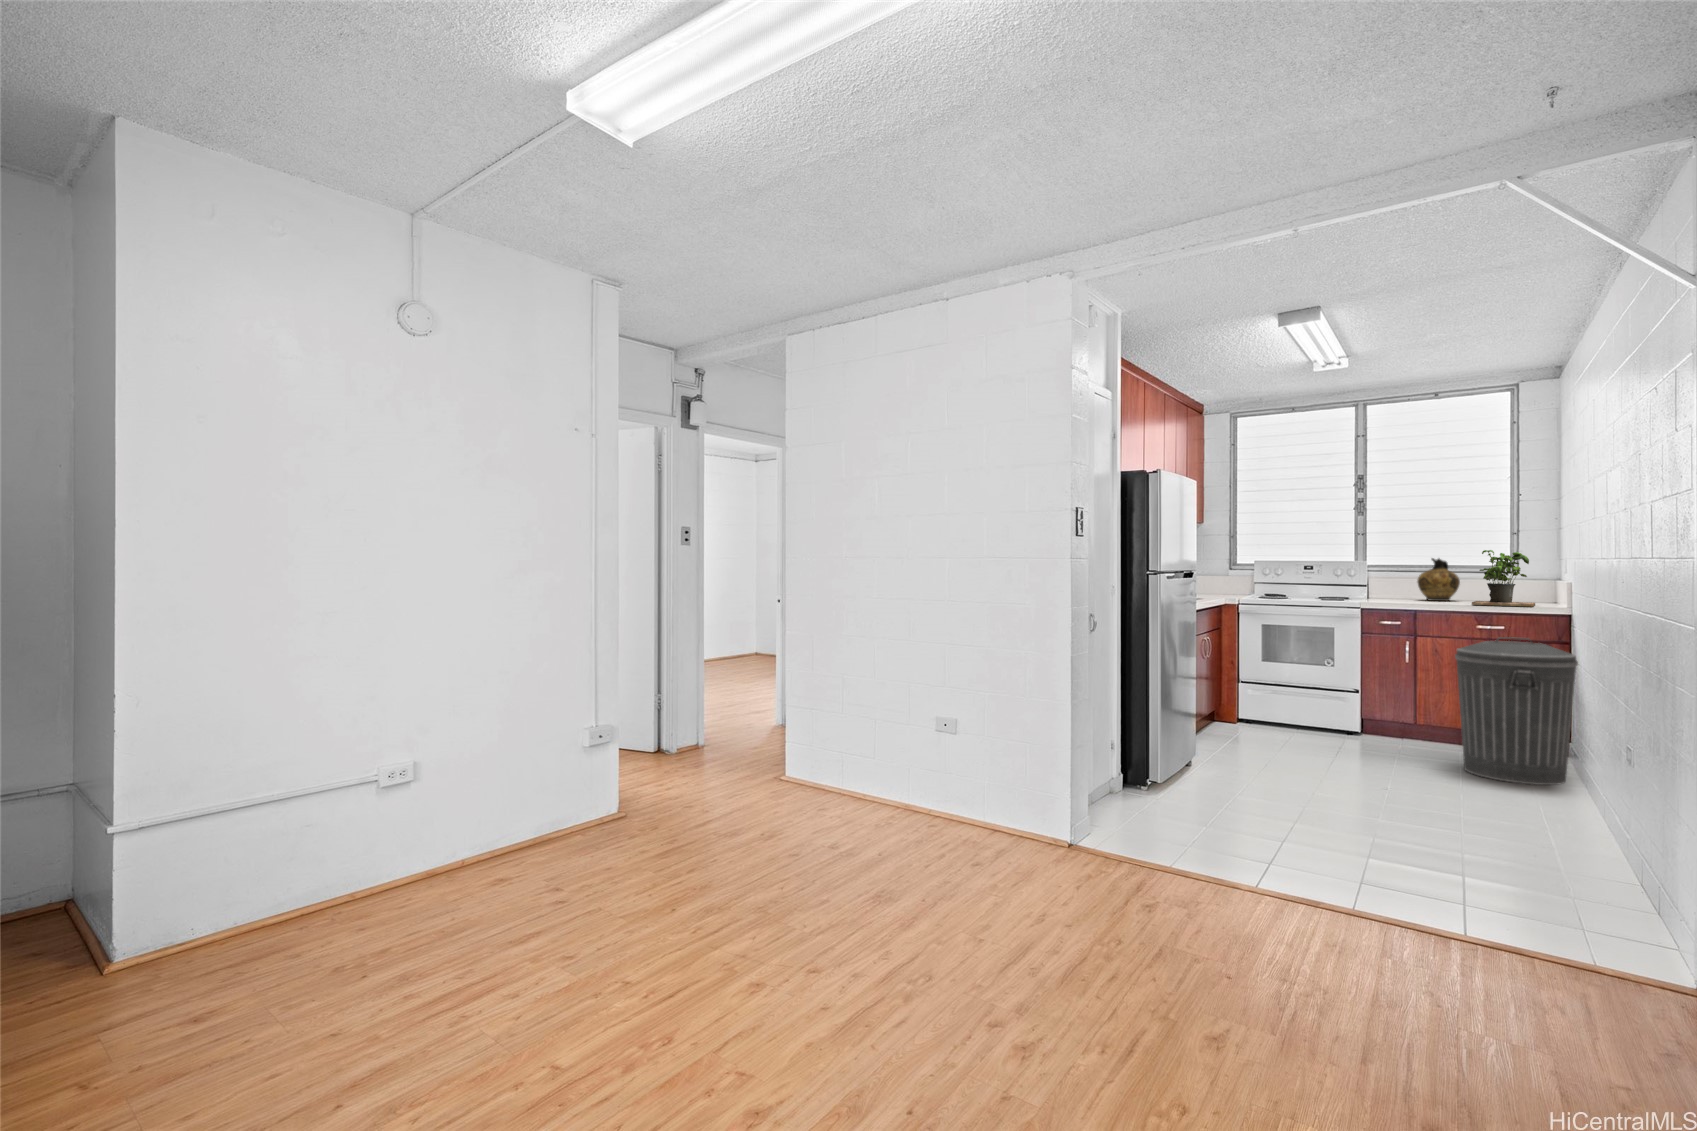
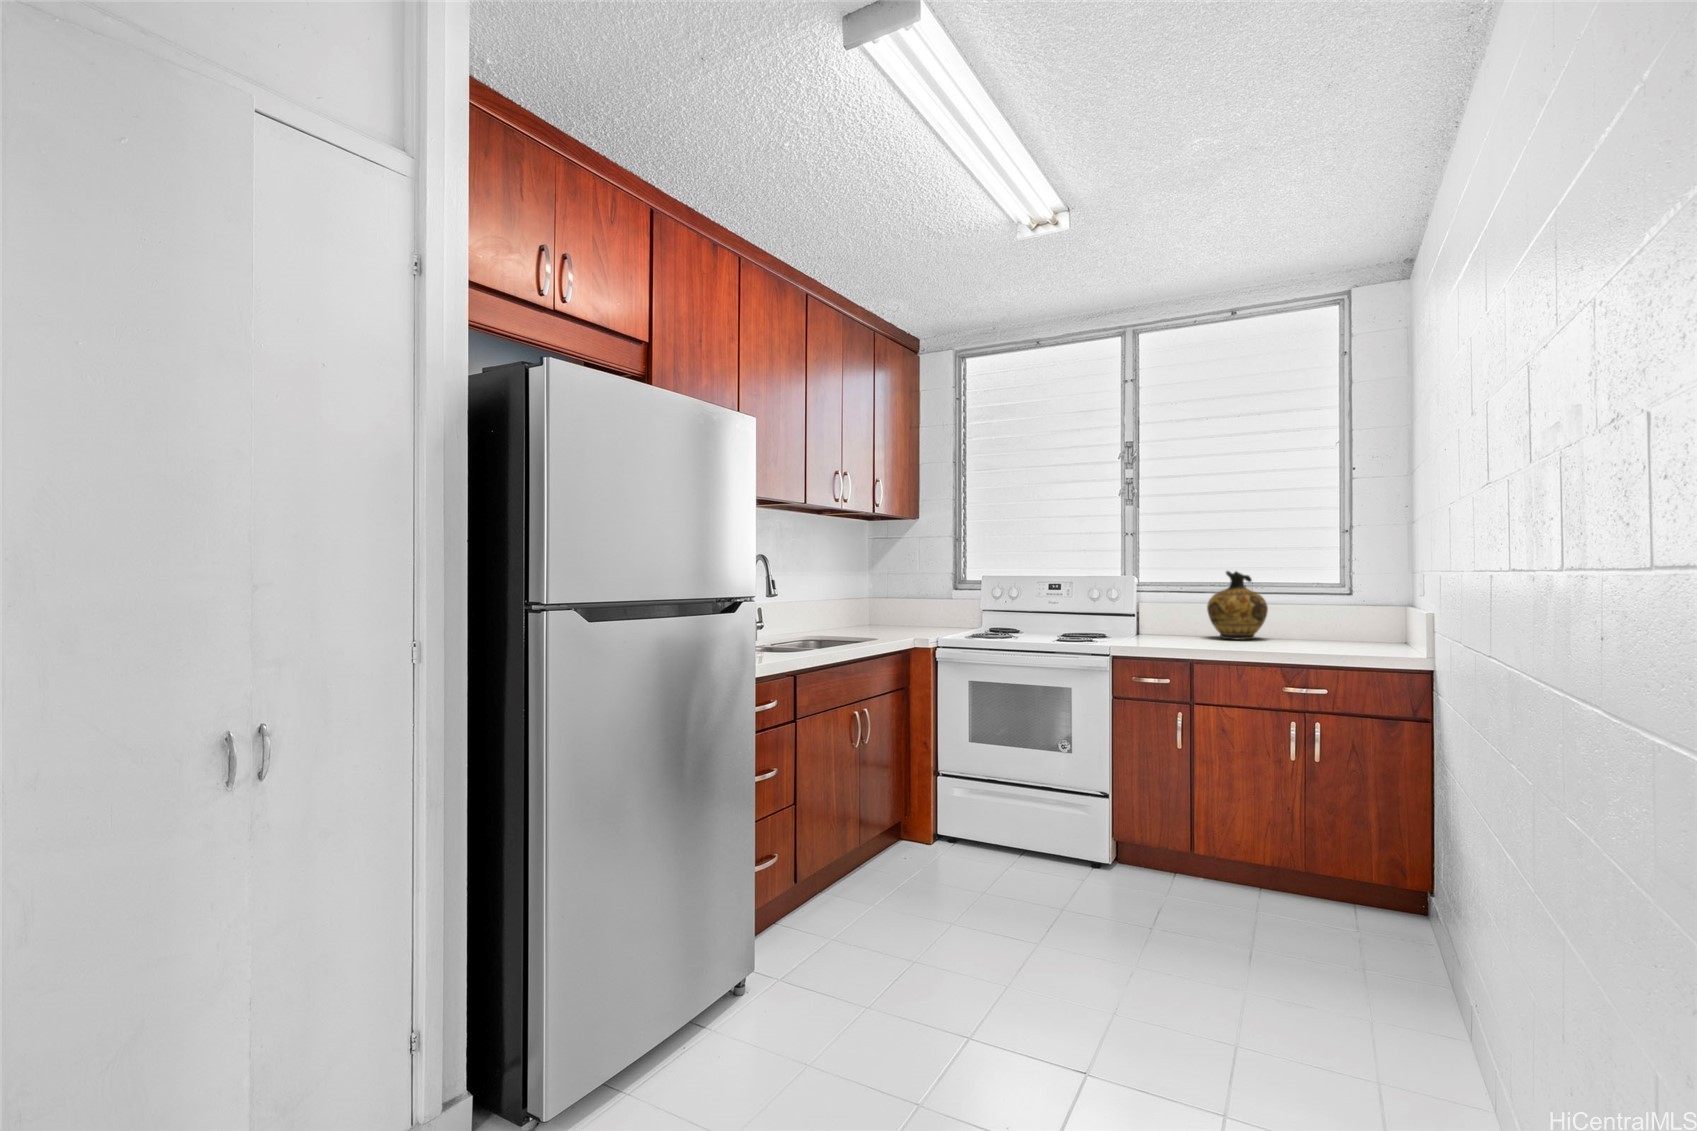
potted plant: present [1472,550,1535,606] -> none [1276,558,1376,656]
trash can: present [1455,637,1578,785] -> none [1230,726,1444,1036]

